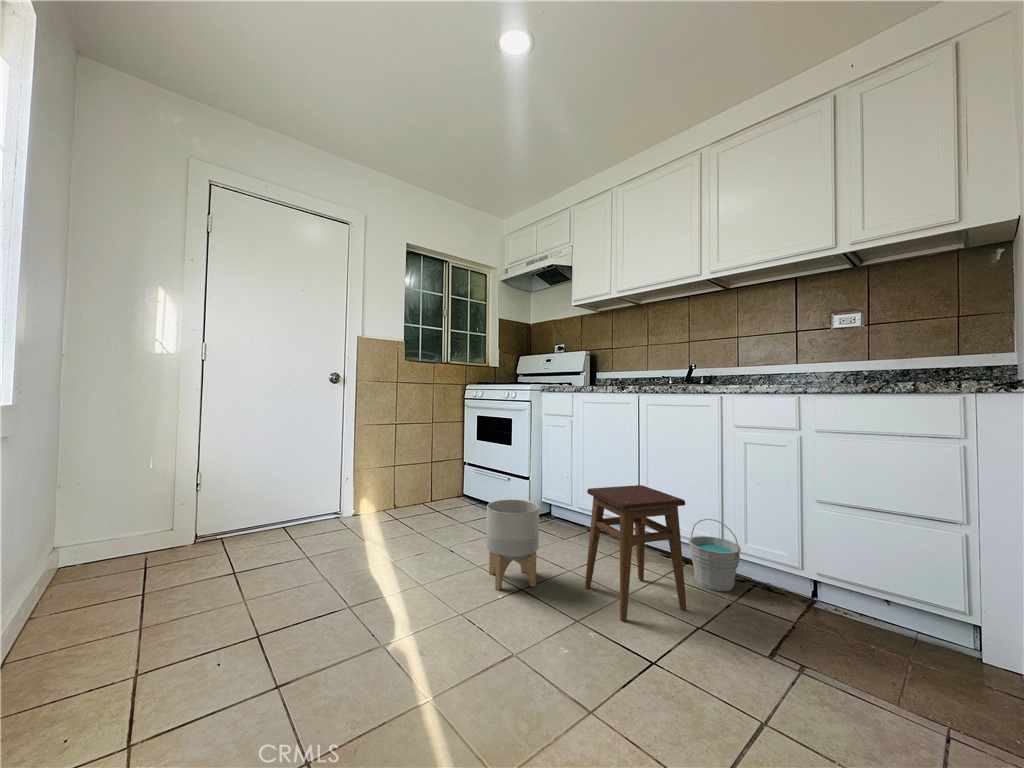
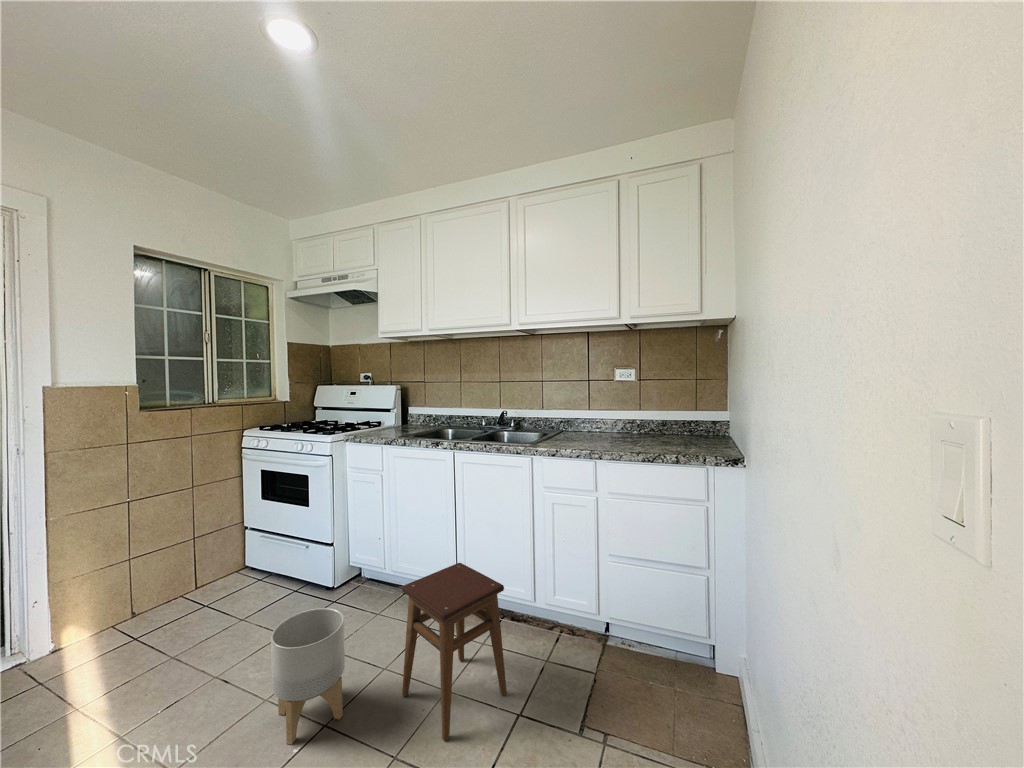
bucket: present [688,519,741,591] -> none [505,579,551,652]

